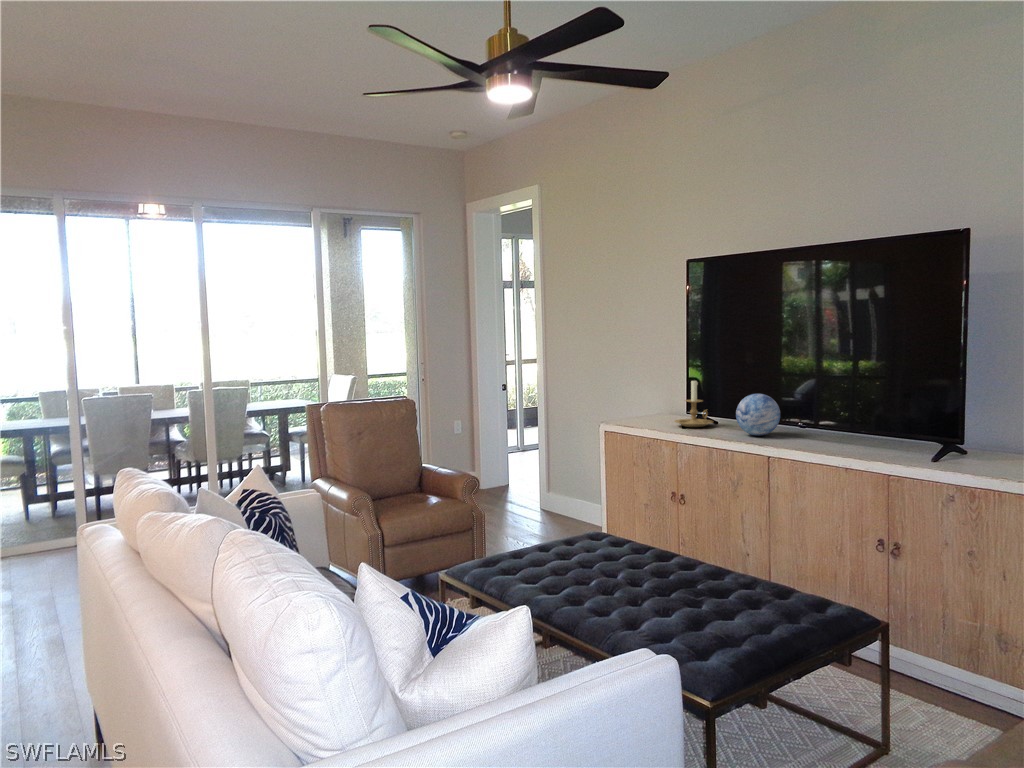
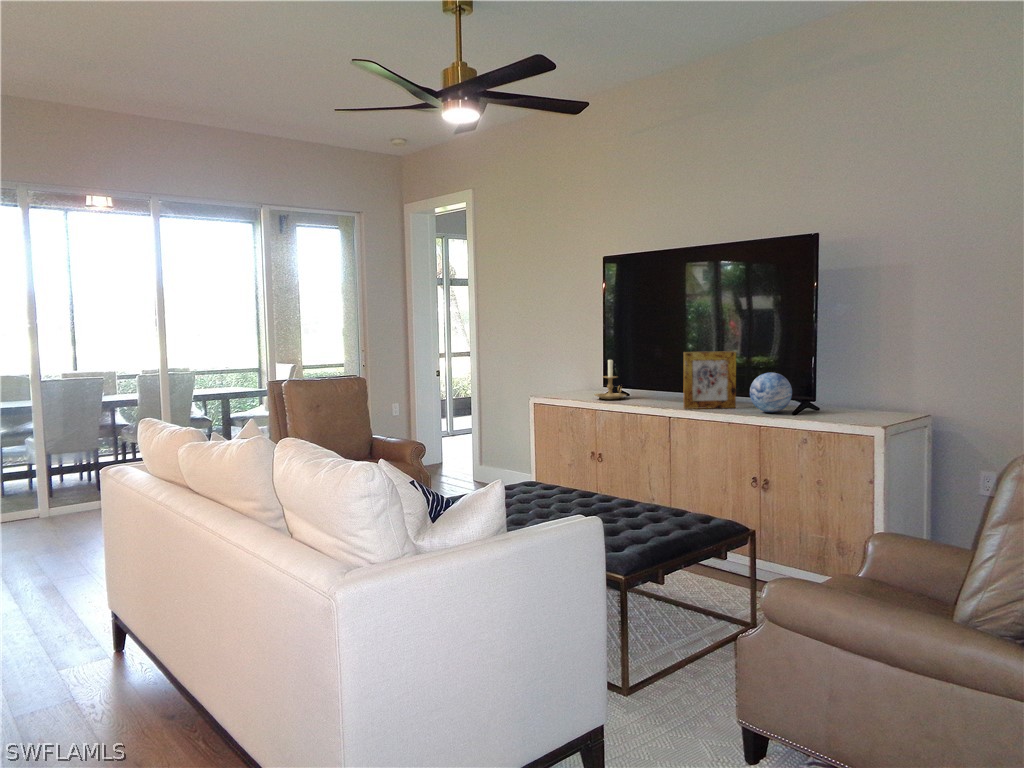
picture frame: none [785,376,853,446] -> present [684,351,736,409]
decorative orb: present [736,394,780,436] -> present [750,372,792,413]

